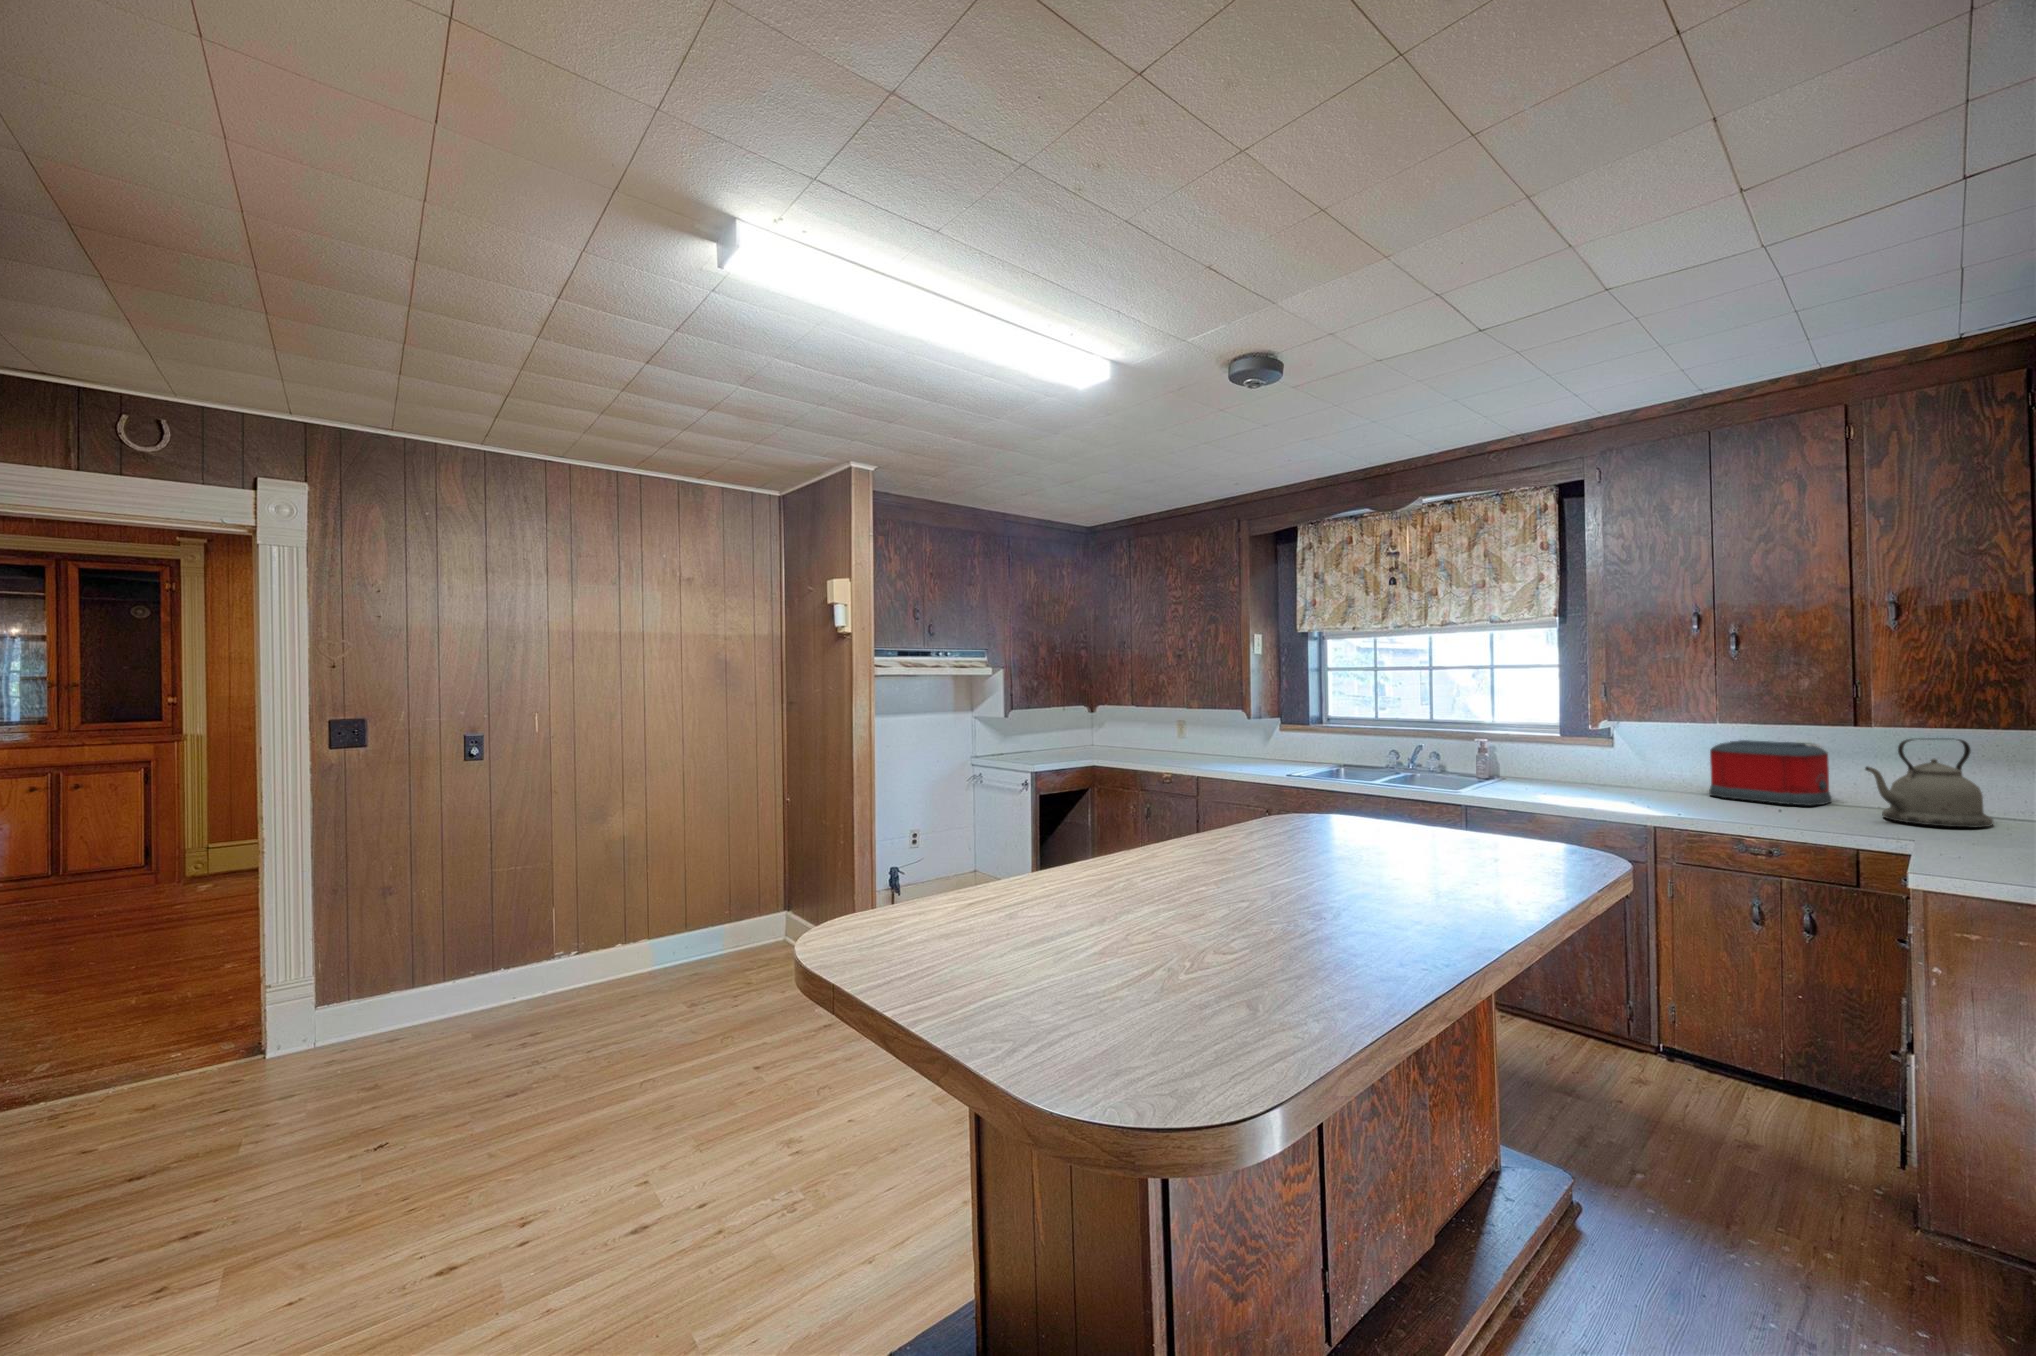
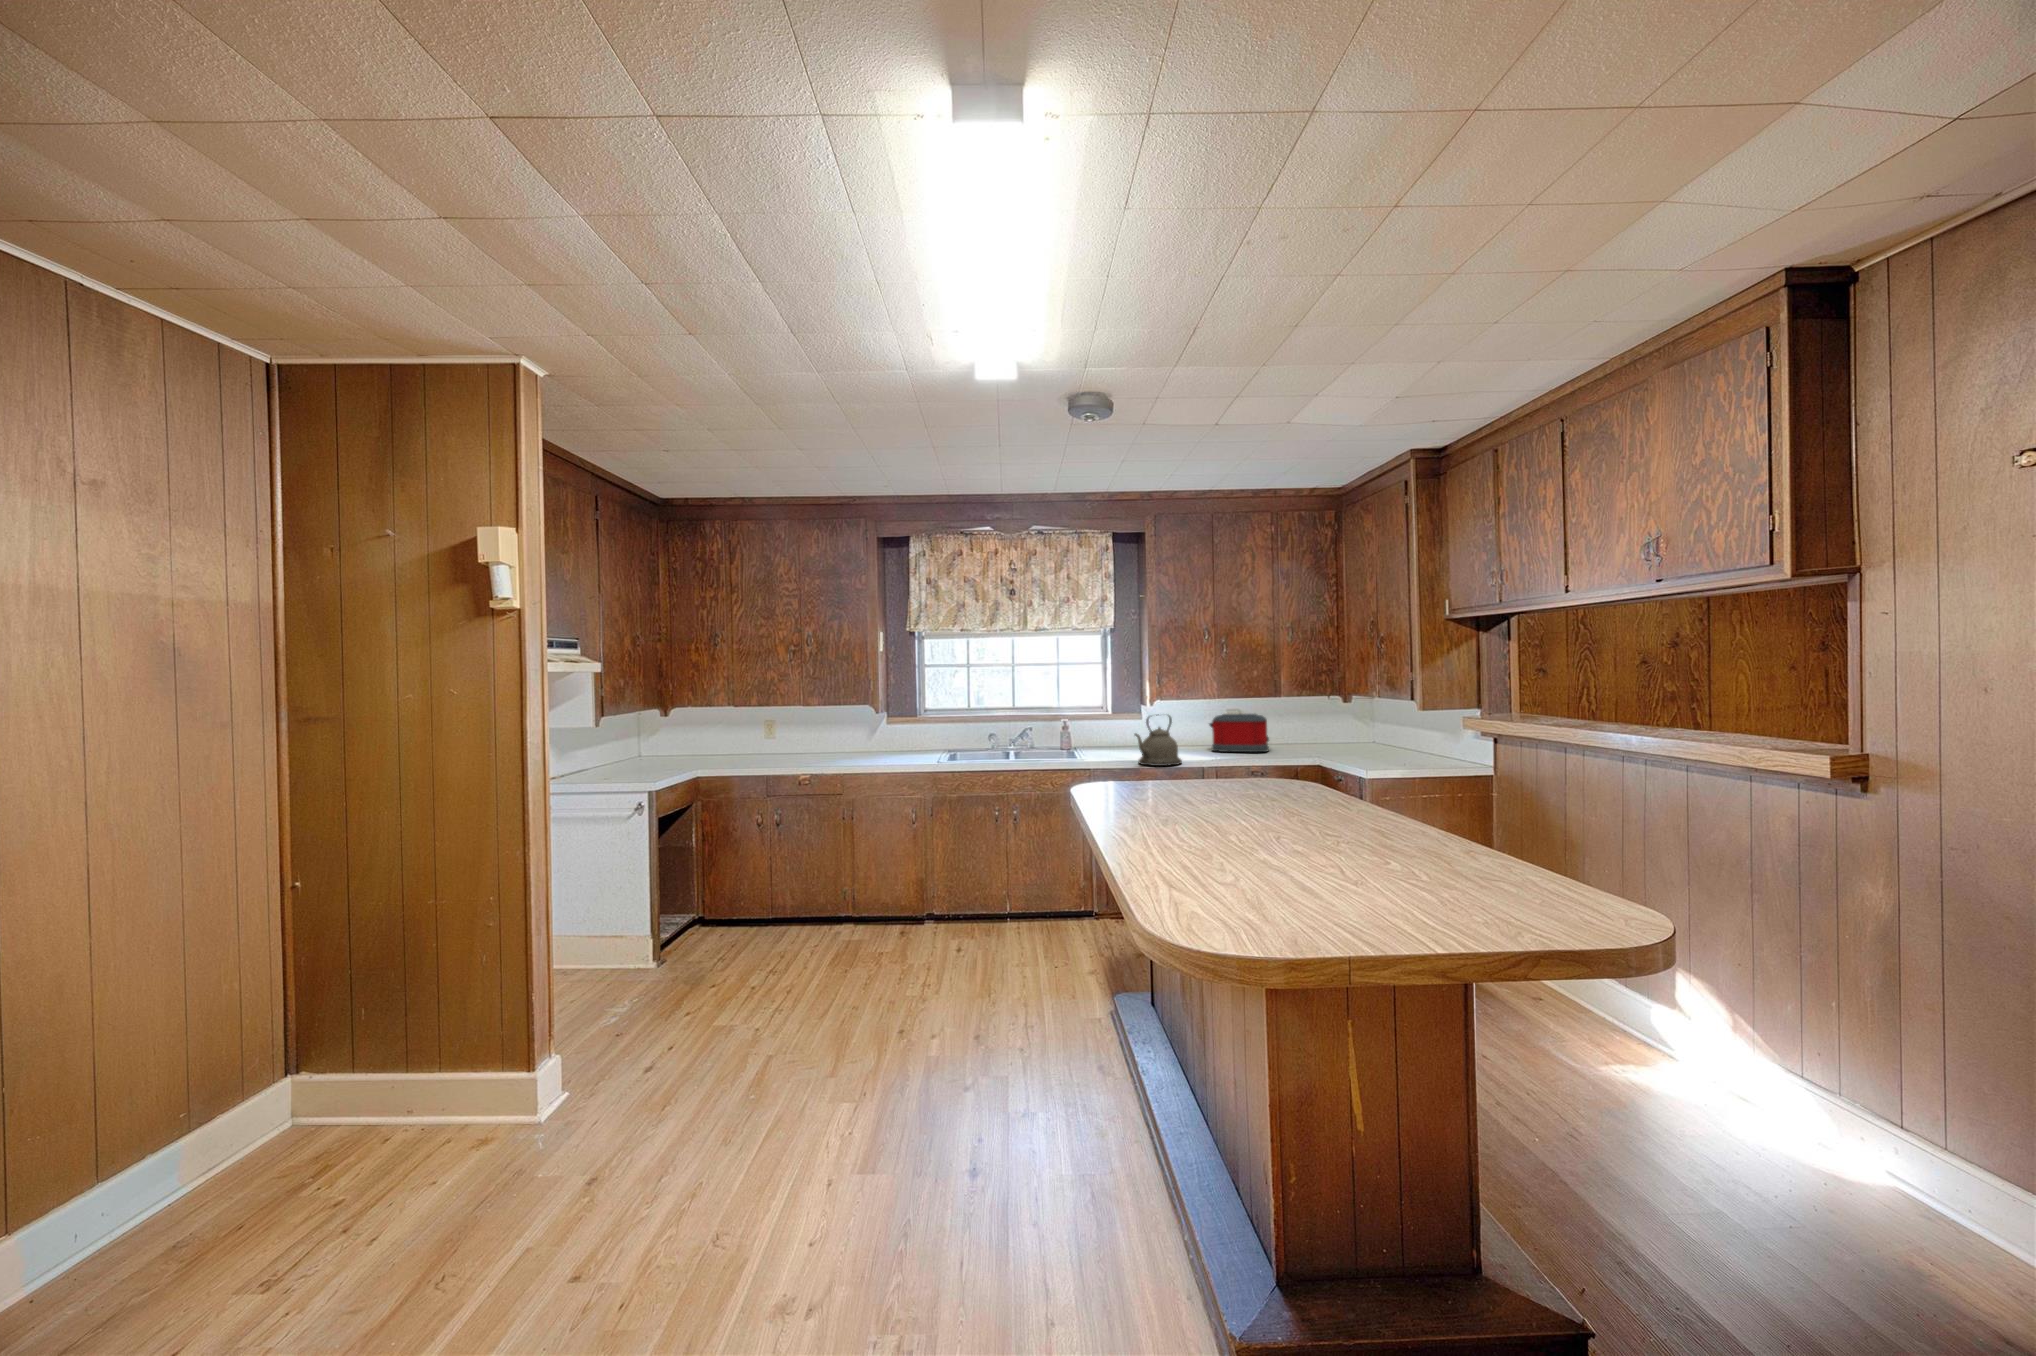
kettle: present [1865,738,1993,828] -> present [1135,715,1182,766]

